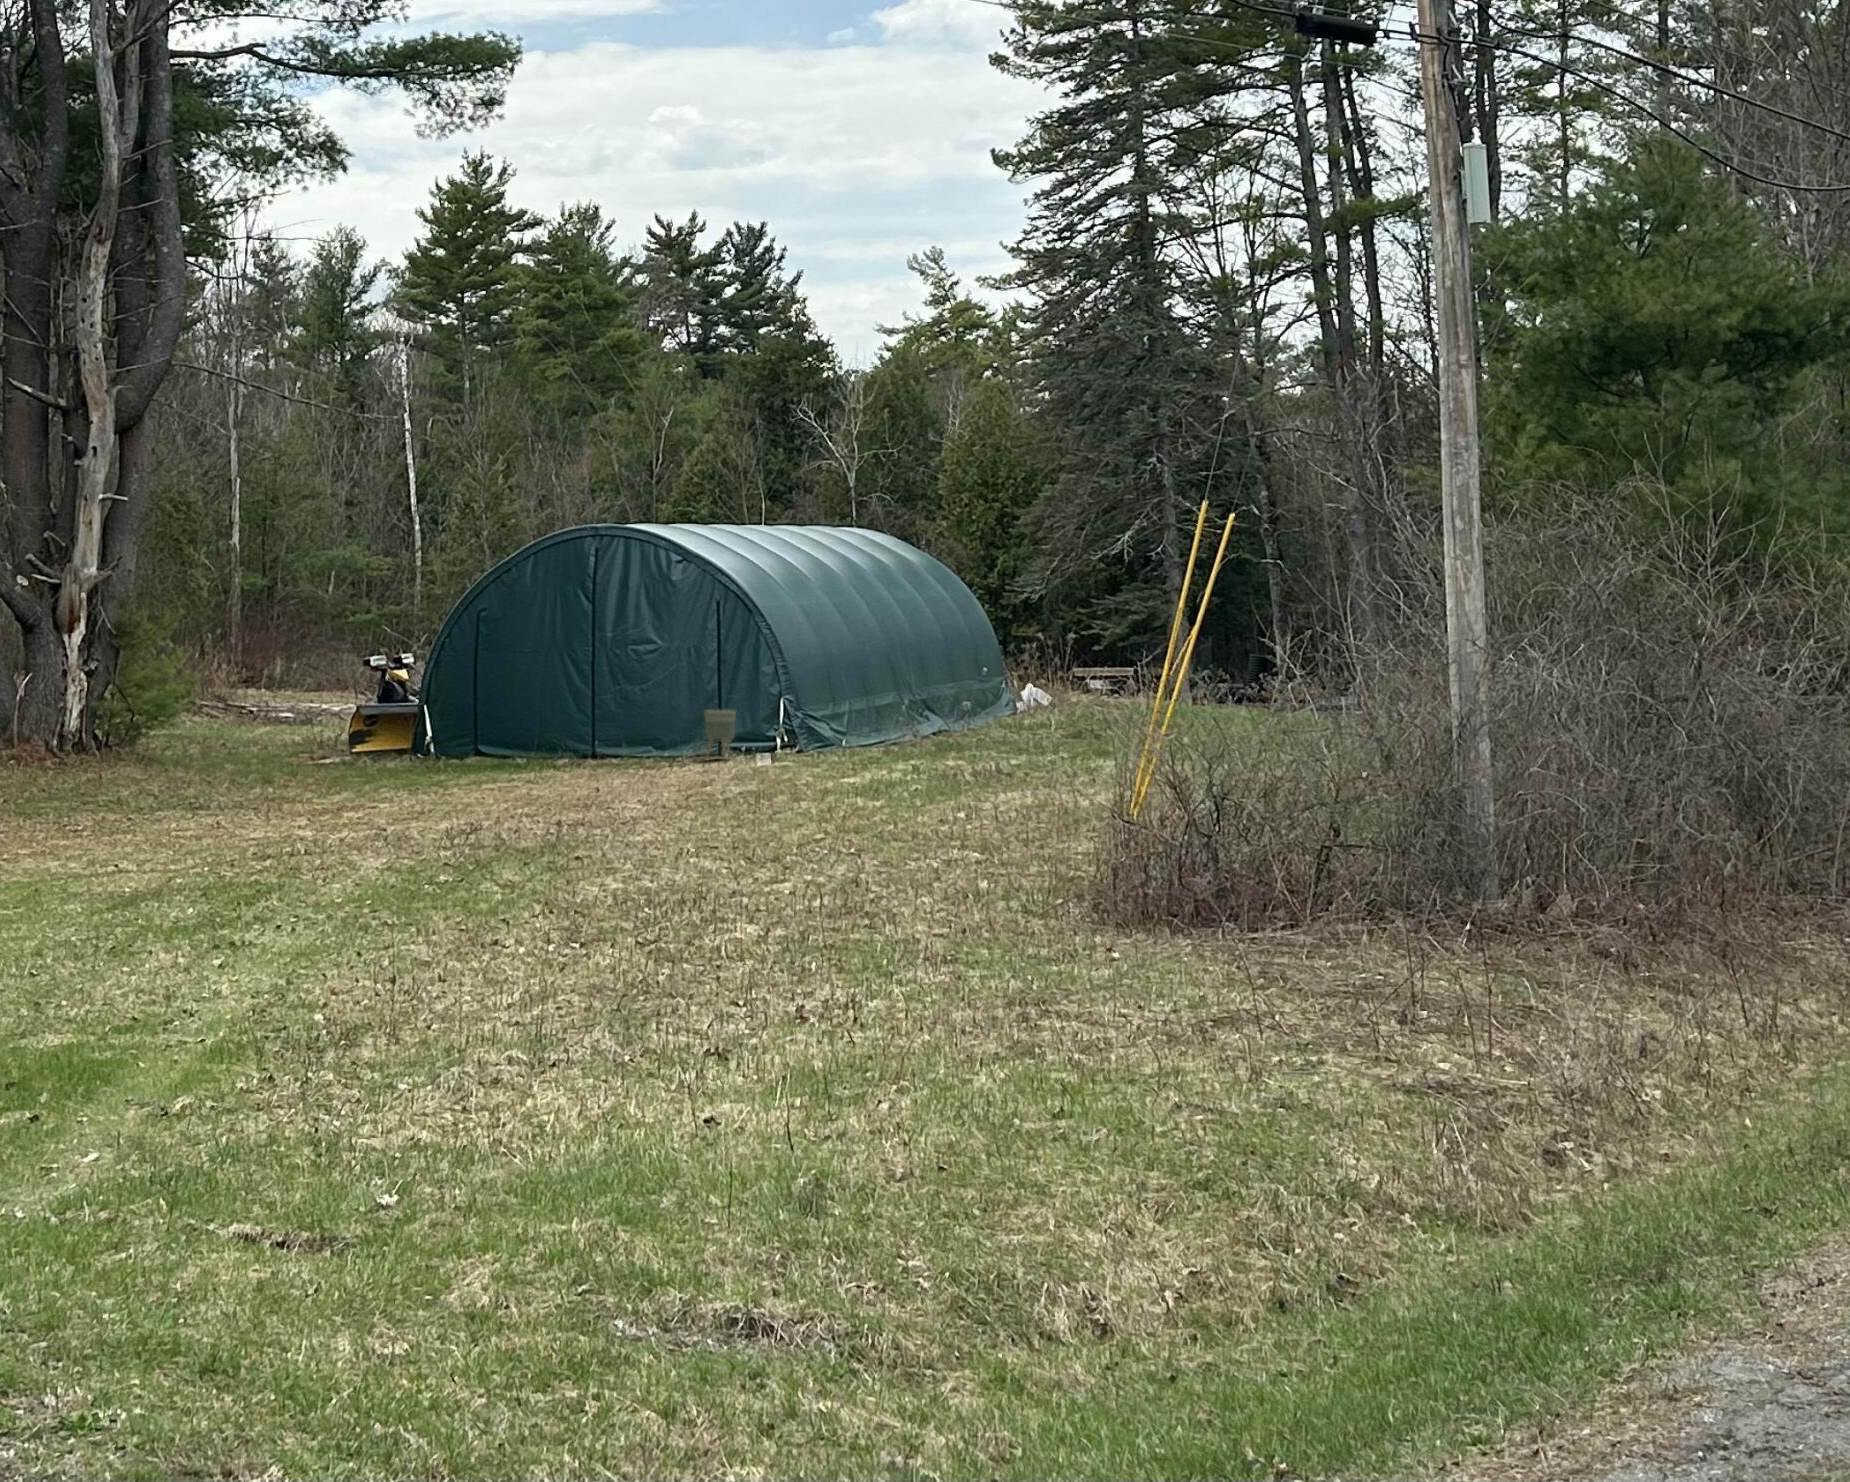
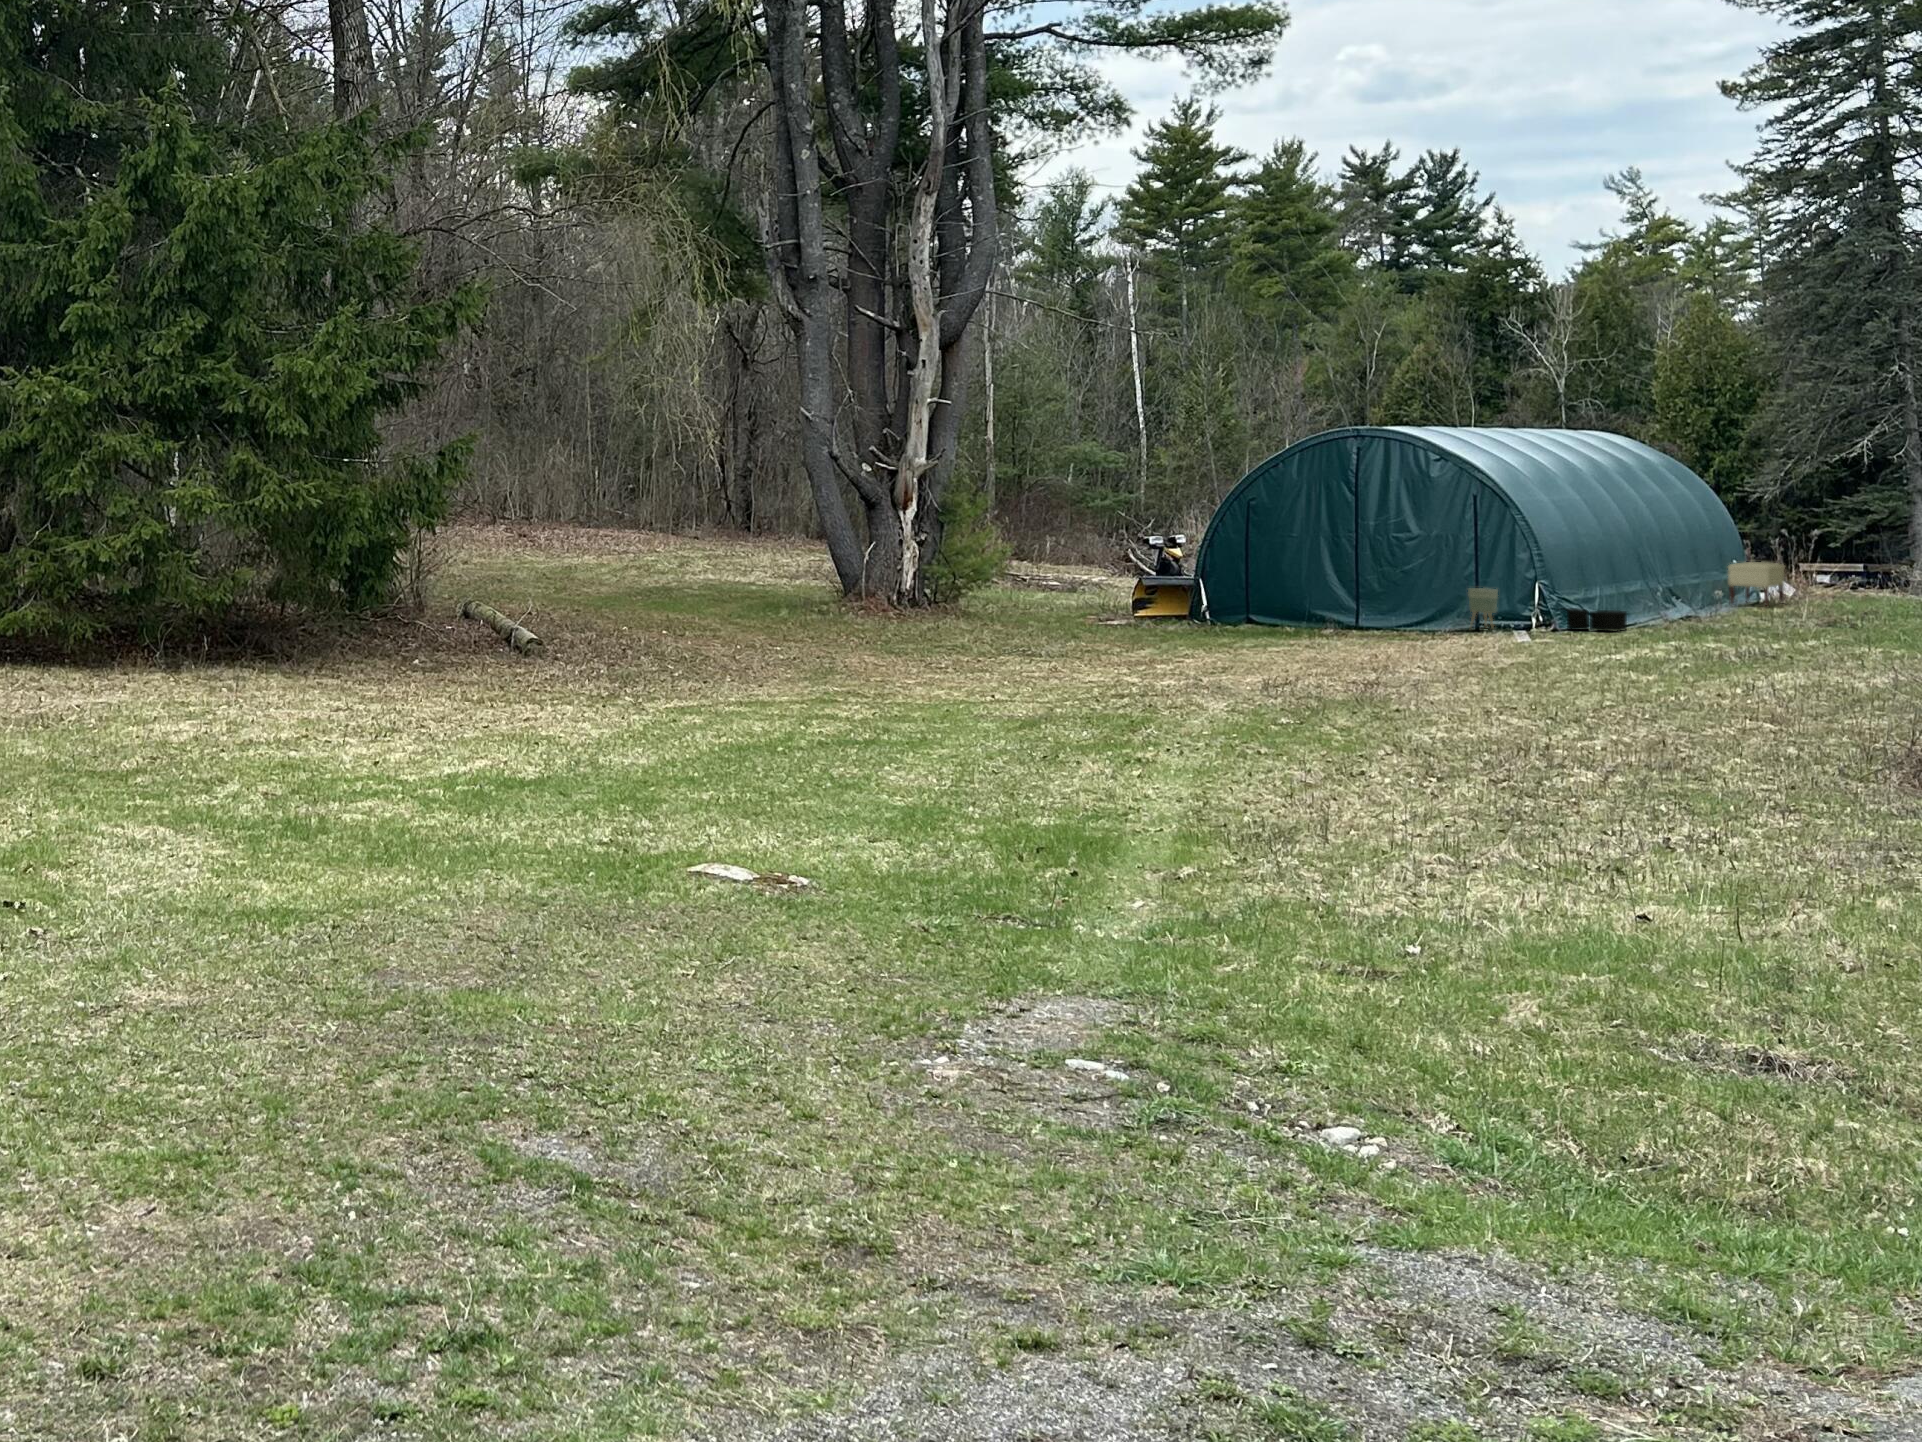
bench: none [983,668,1040,719] -> present [1728,562,1785,606]
storage bin: none [797,729,872,755] -> present [1558,608,1627,631]

